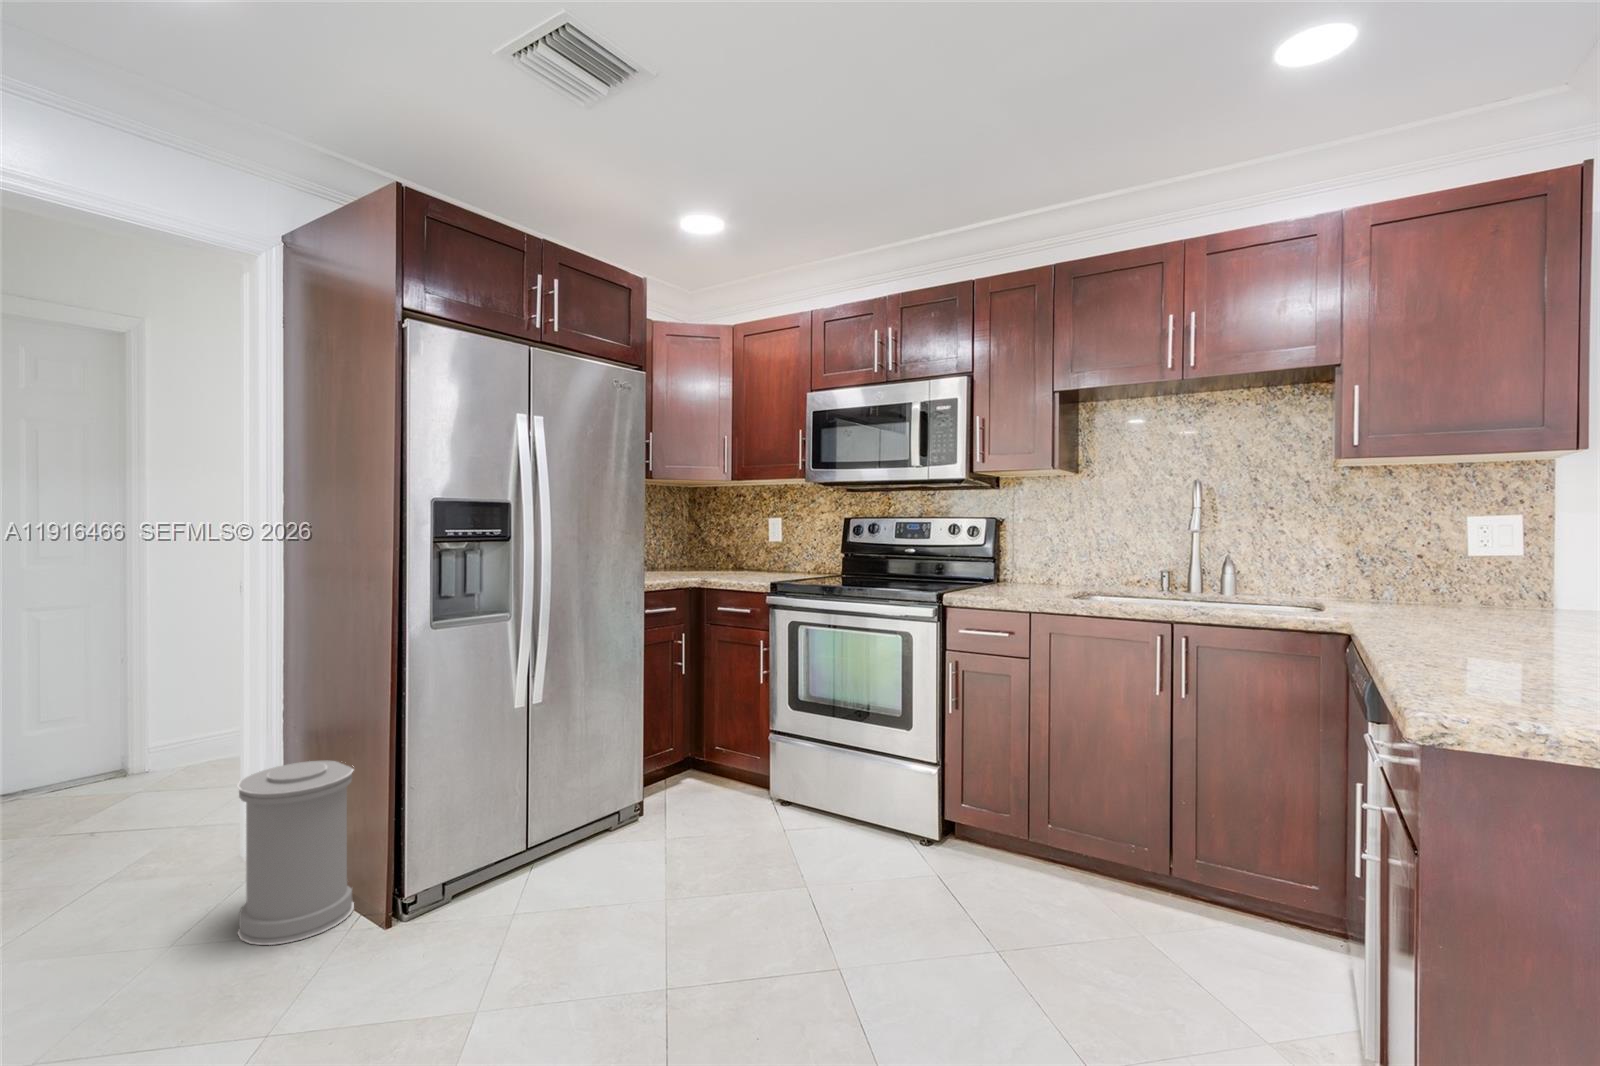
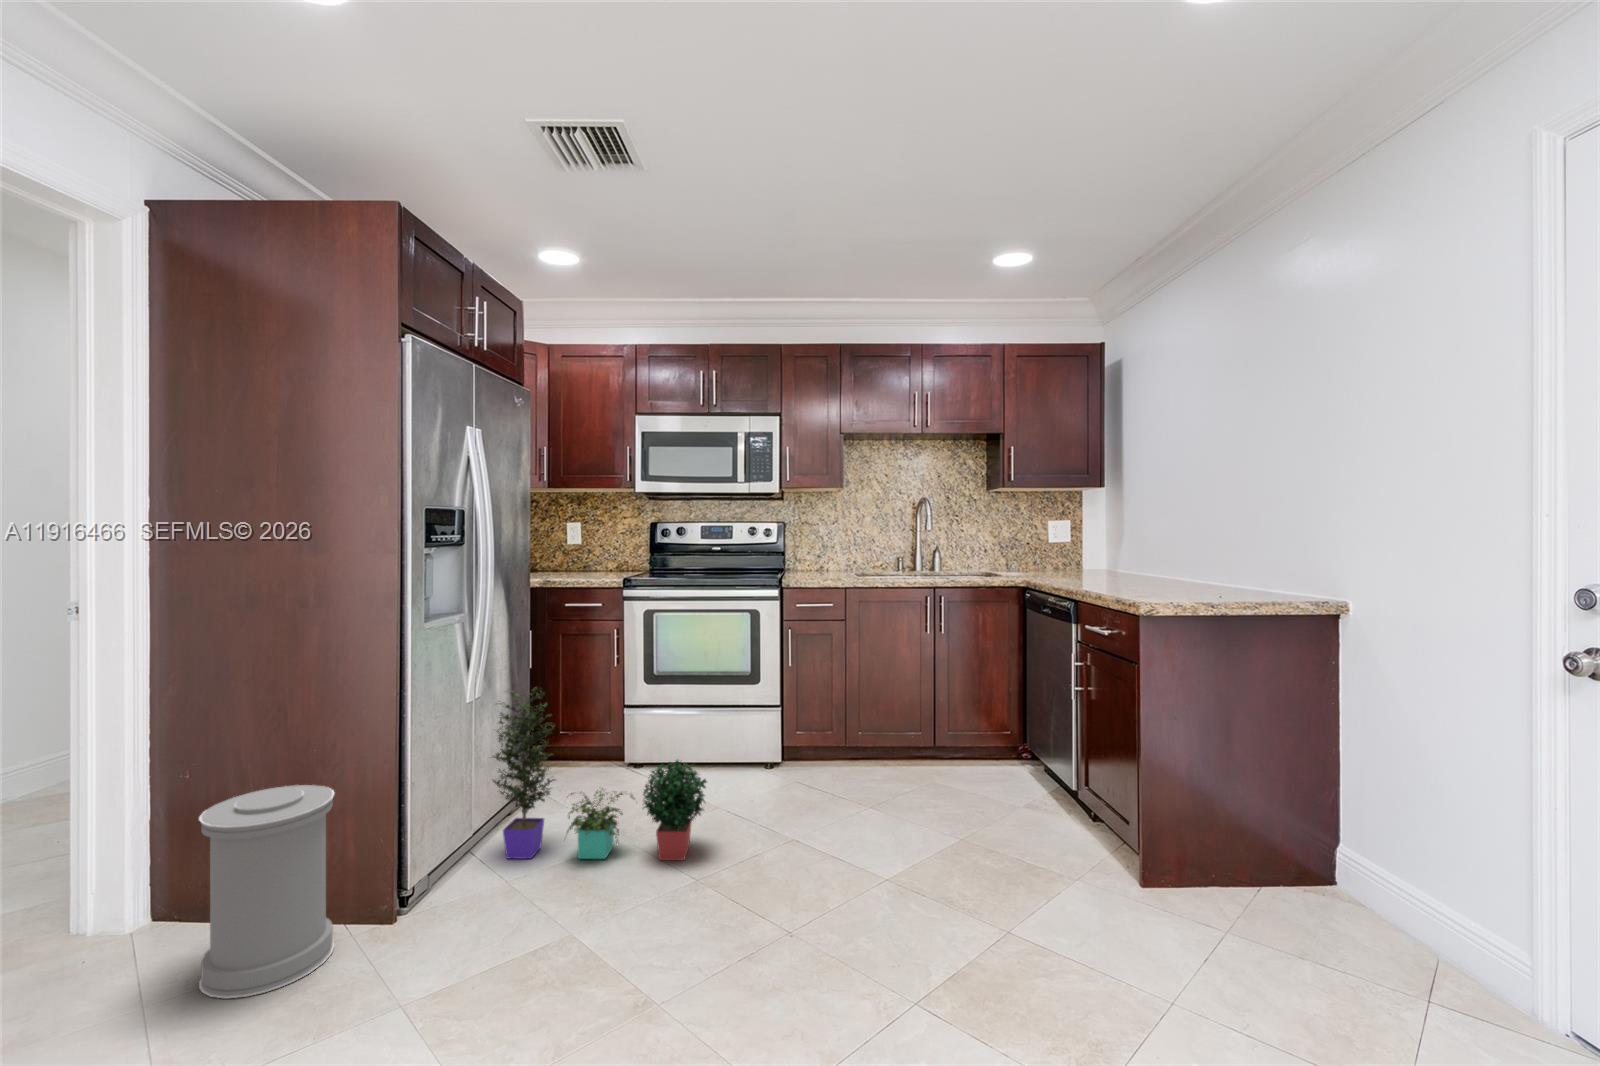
potted plant: none [536,697,727,938] -> present [493,687,707,860]

